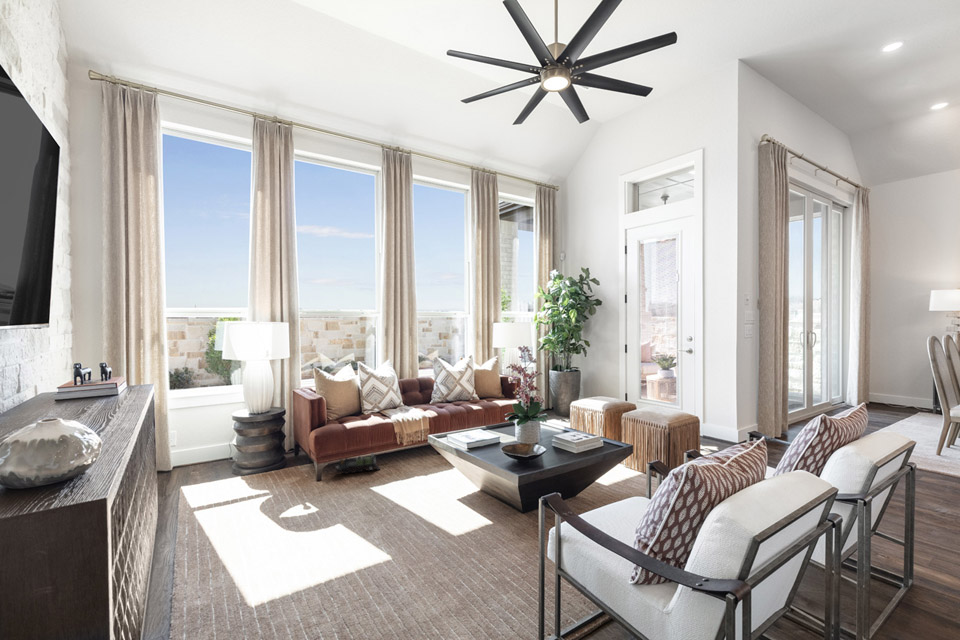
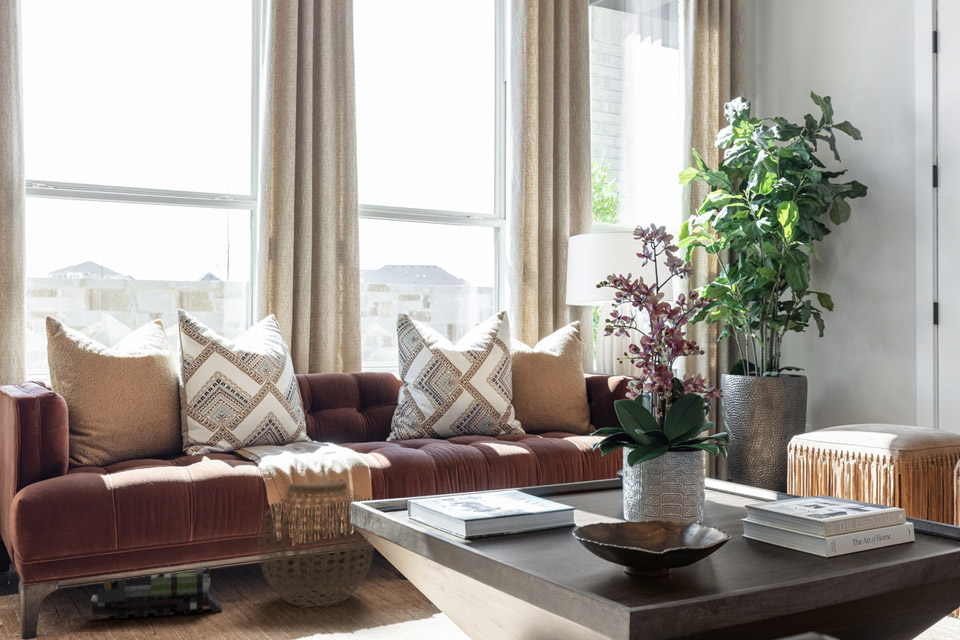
woven basket: none [392,421,431,467] -> present [259,479,373,606]

